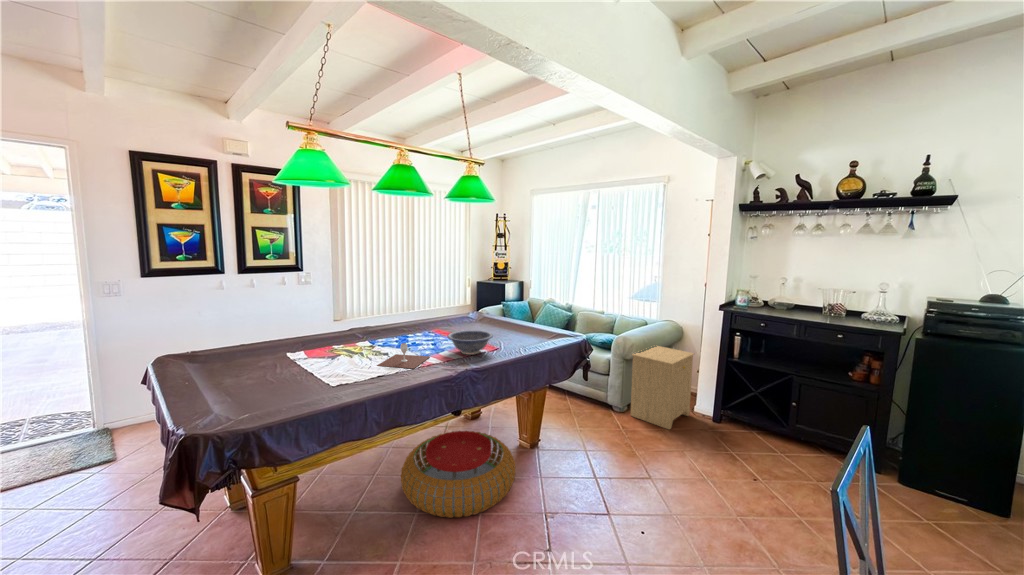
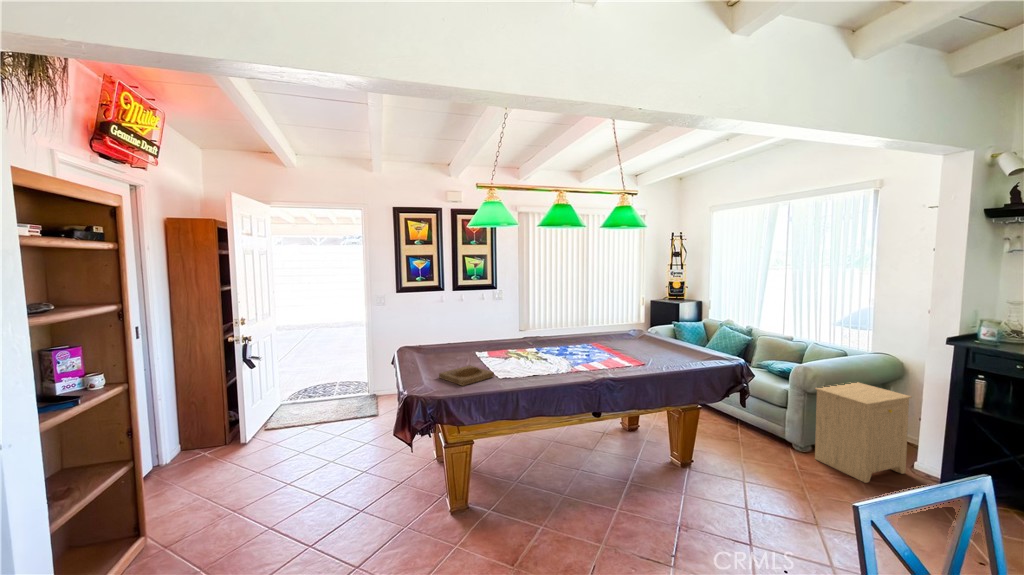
decorative bowl: present [448,330,493,355] -> none [595,345,636,366]
wine glass: present [377,343,430,368] -> none [536,351,579,372]
tray: none [227,375,321,409] -> present [439,365,494,386]
pouf: present [401,431,515,518] -> none [554,435,657,507]

